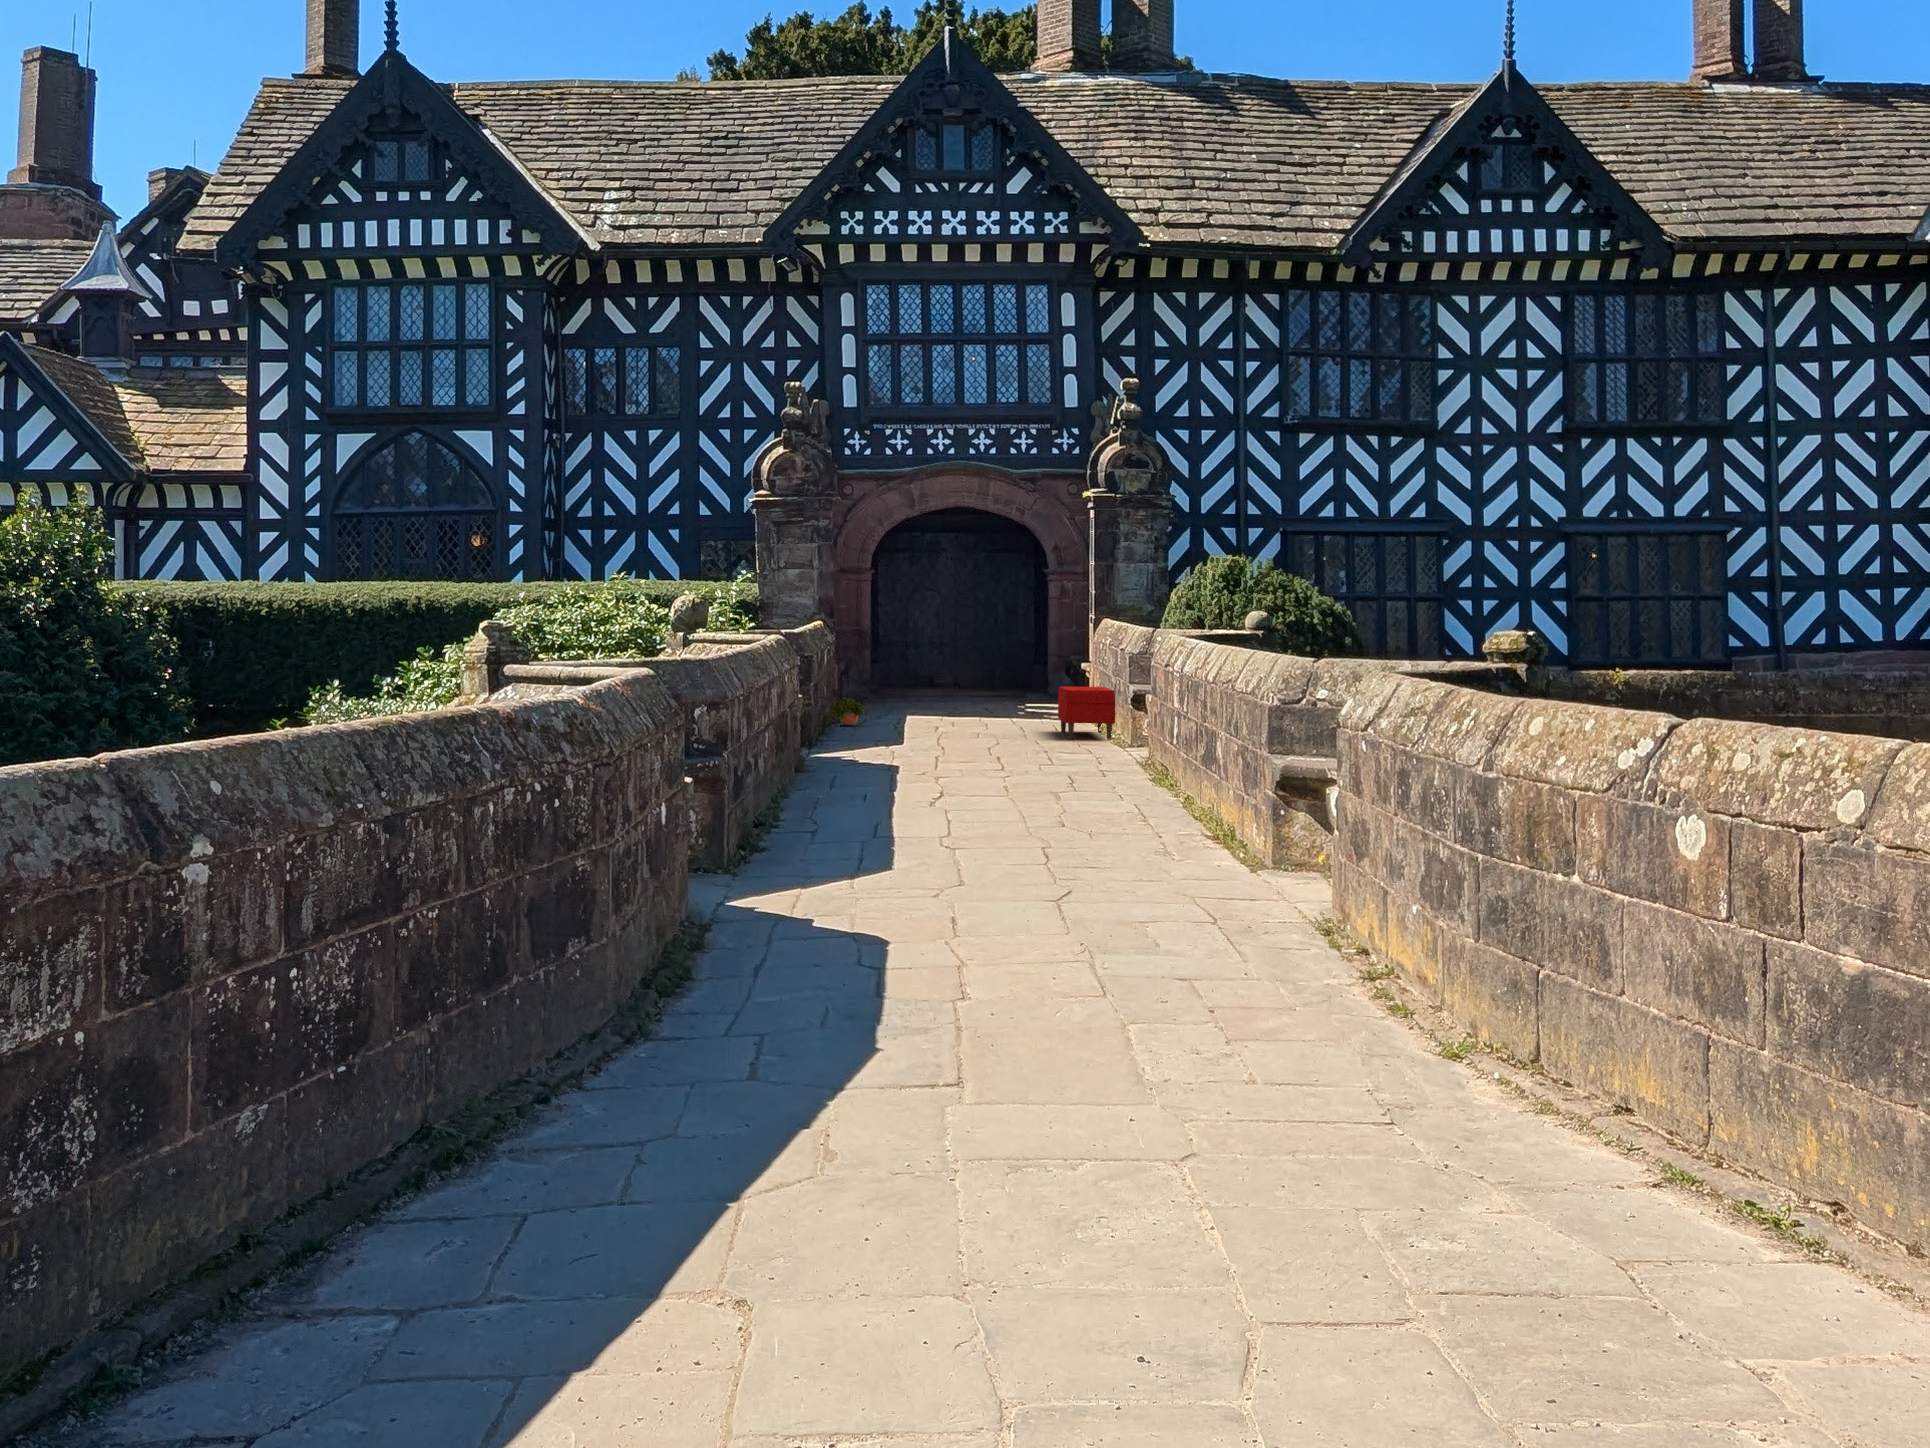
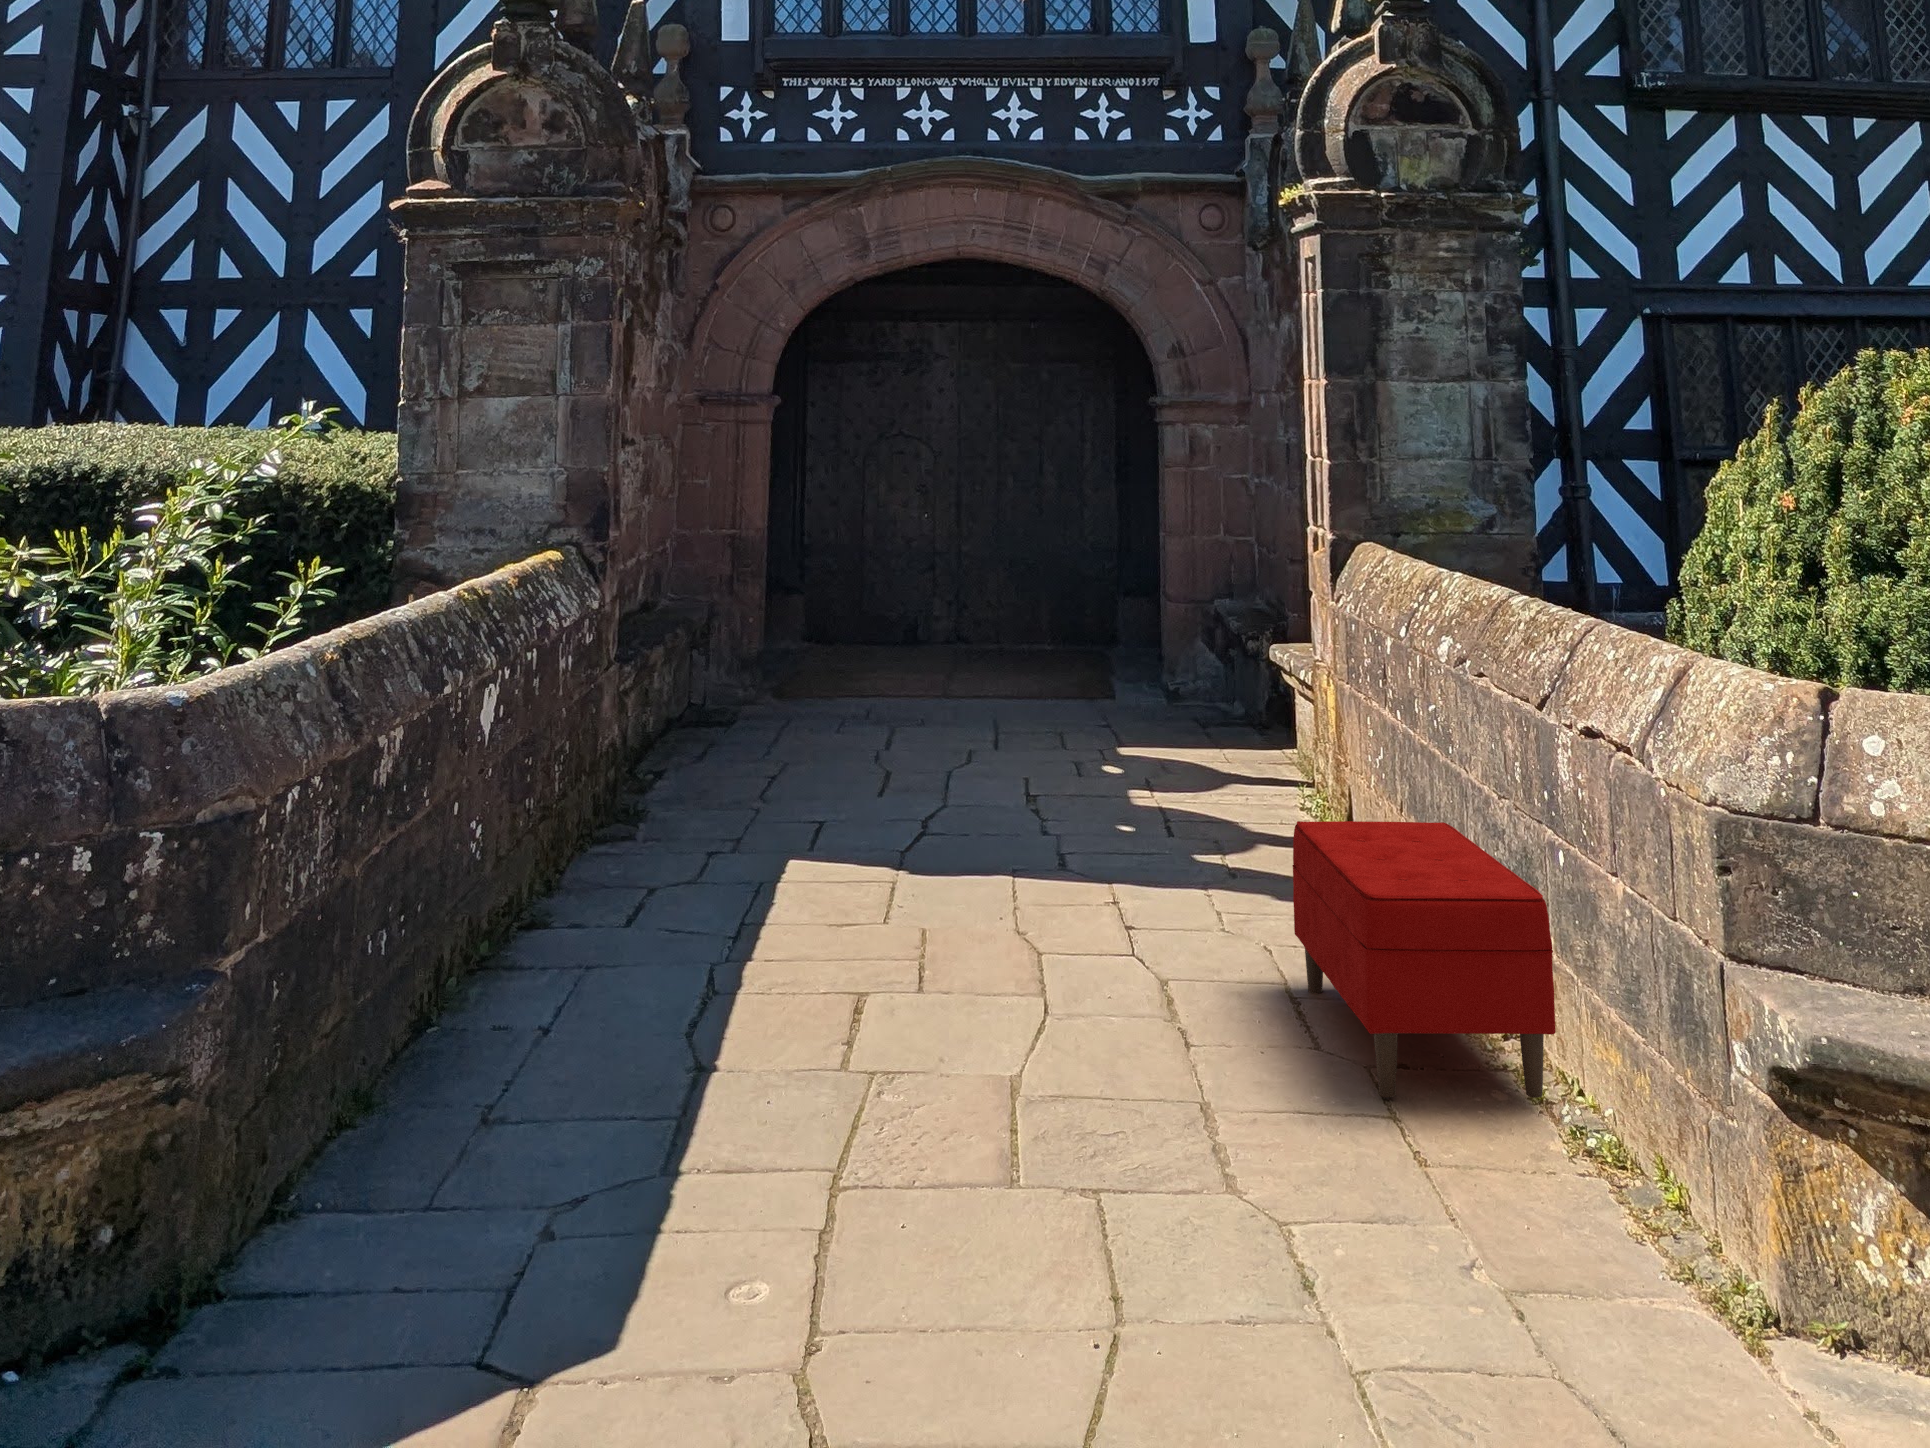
potted plant: present [826,697,869,724] -> none [527,814,675,922]

